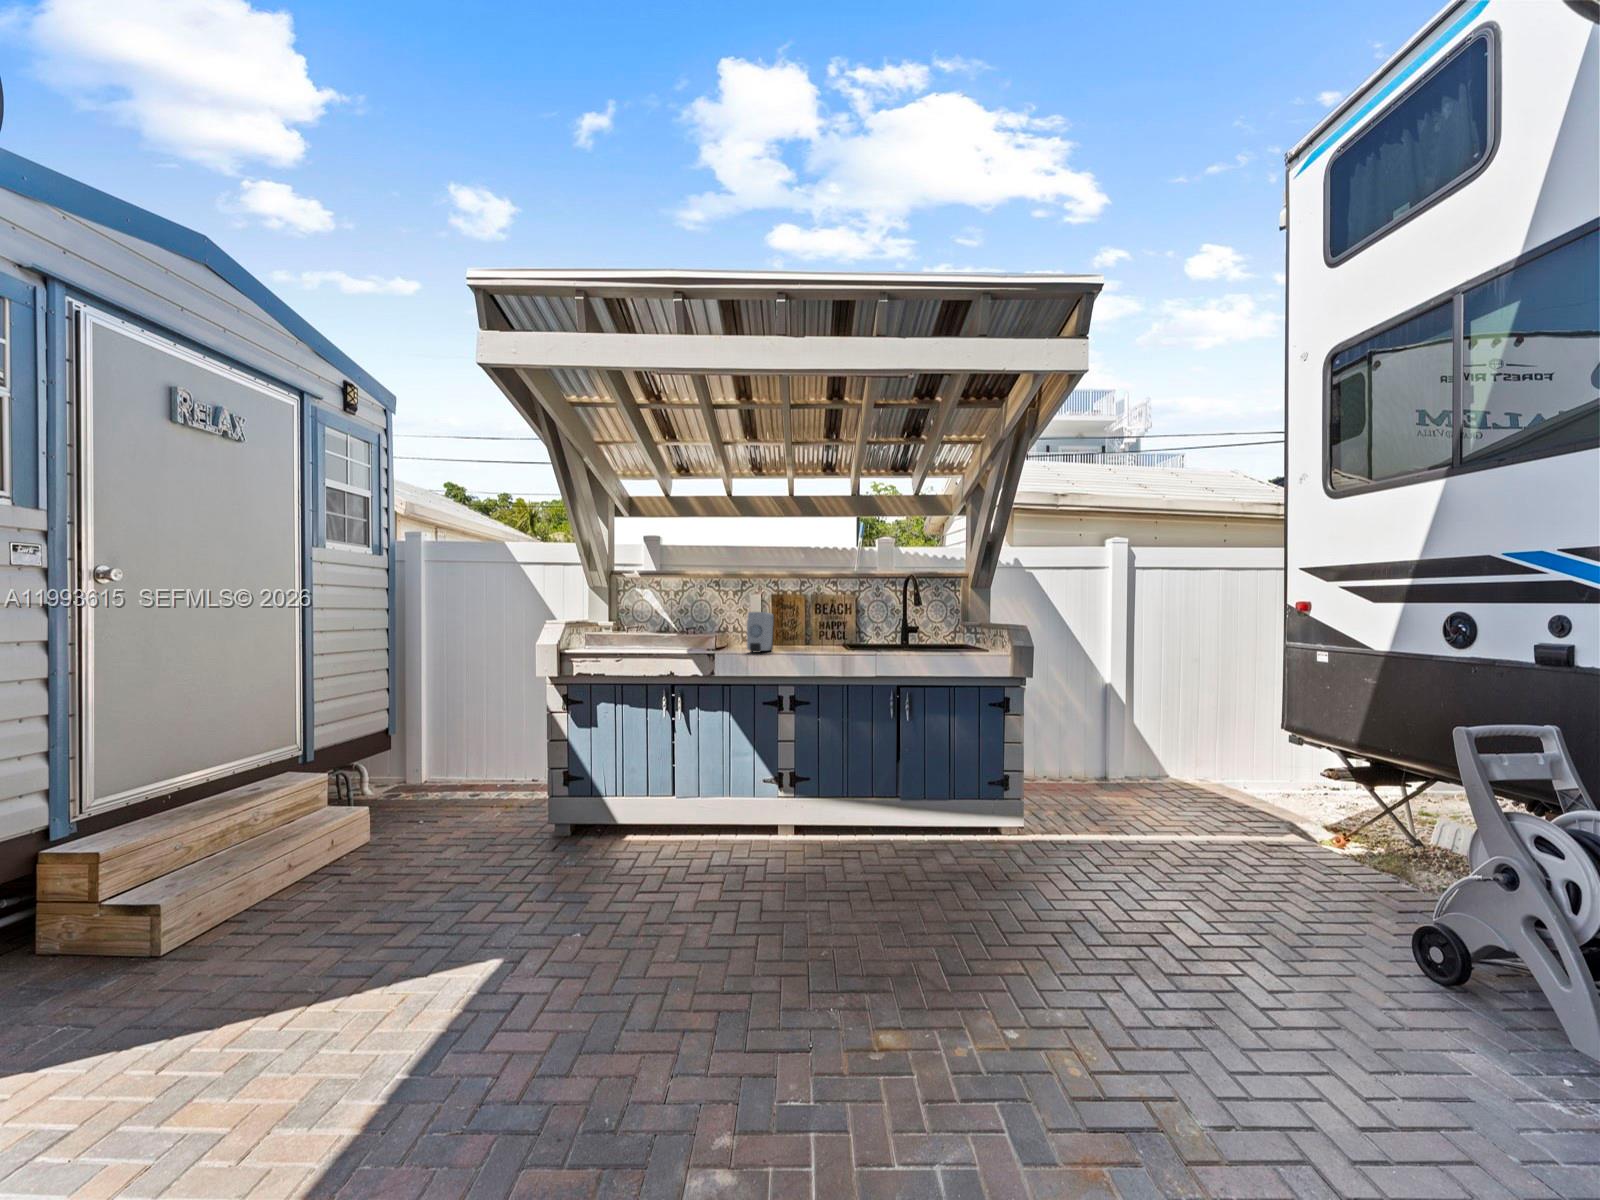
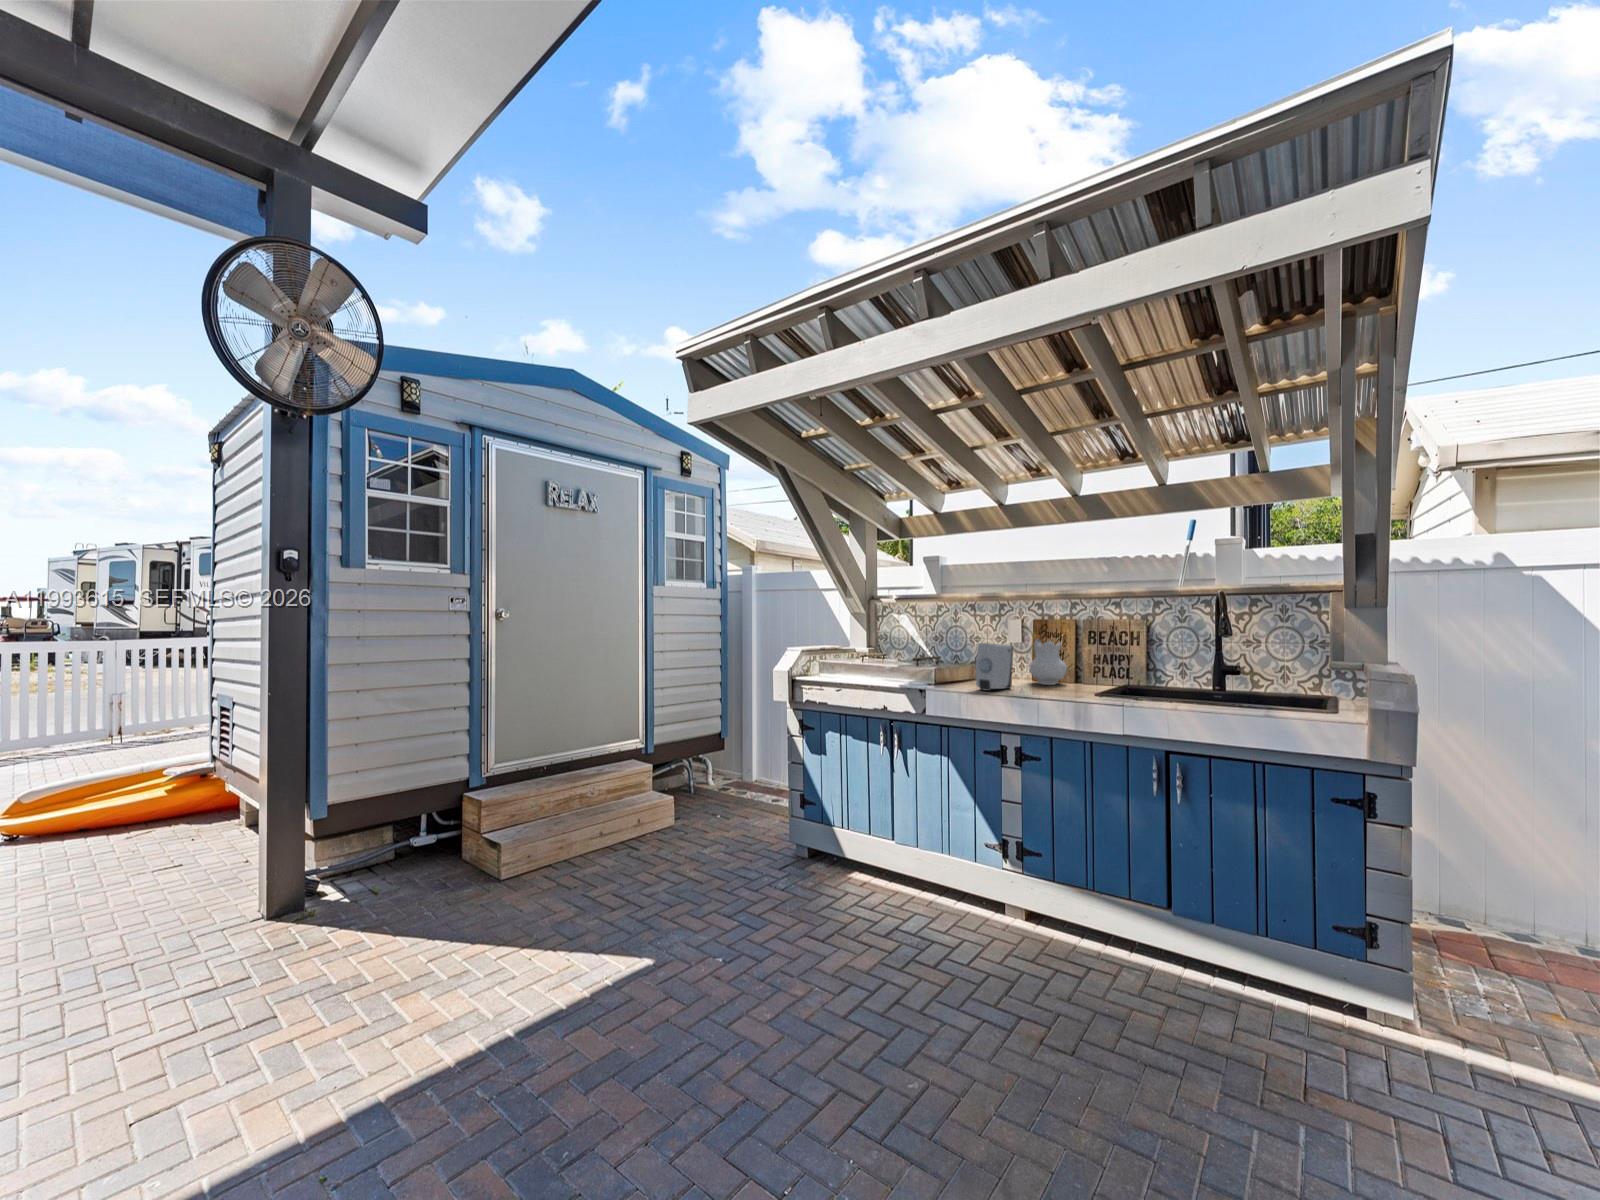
ceramic pitcher: none [779,609,808,648] -> present [1030,639,1067,685]

